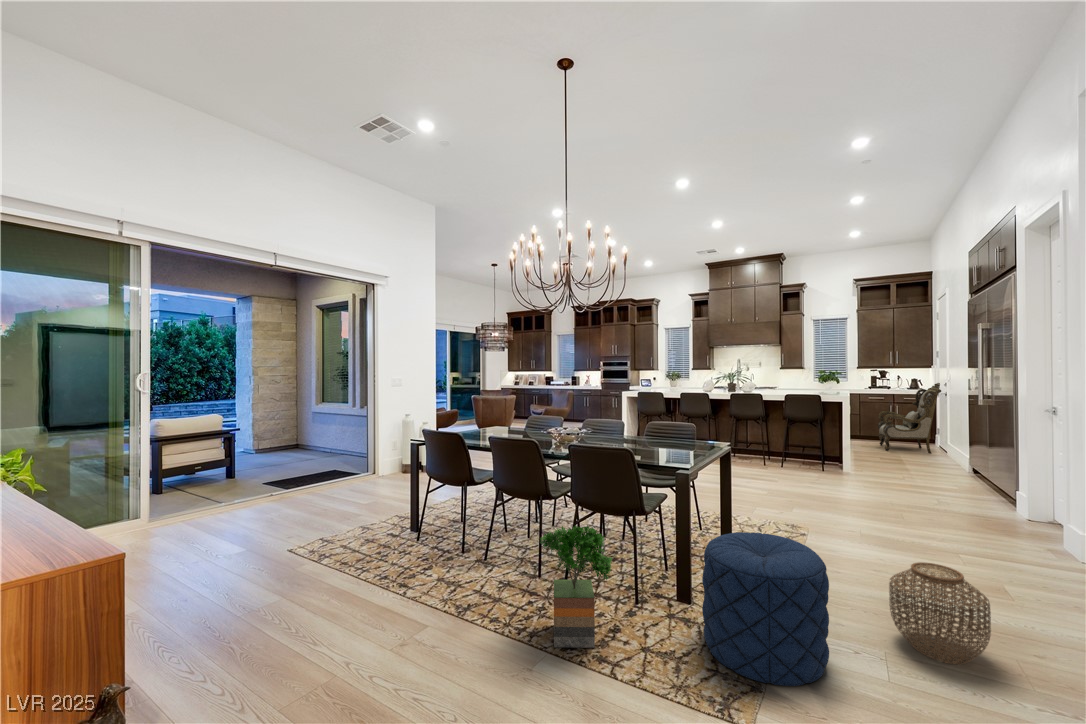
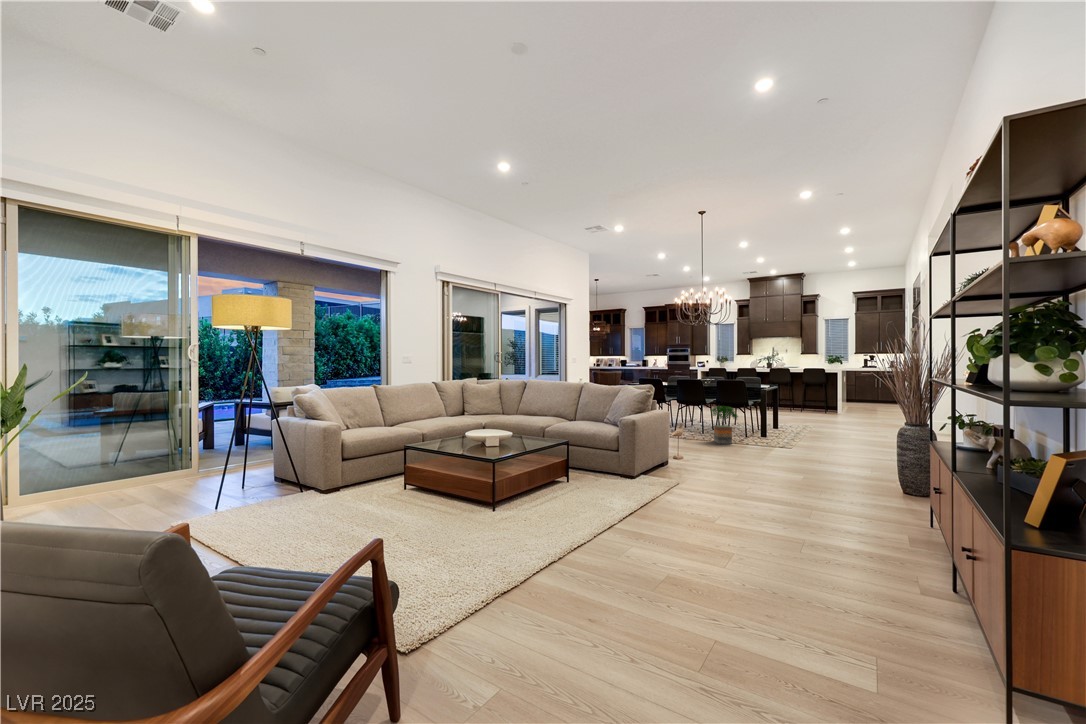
armchair: present [878,383,941,453] -> none [865,363,904,407]
pouf: present [702,532,829,686] -> none [769,408,811,448]
woven basket: present [889,562,991,664] -> none [834,417,865,446]

